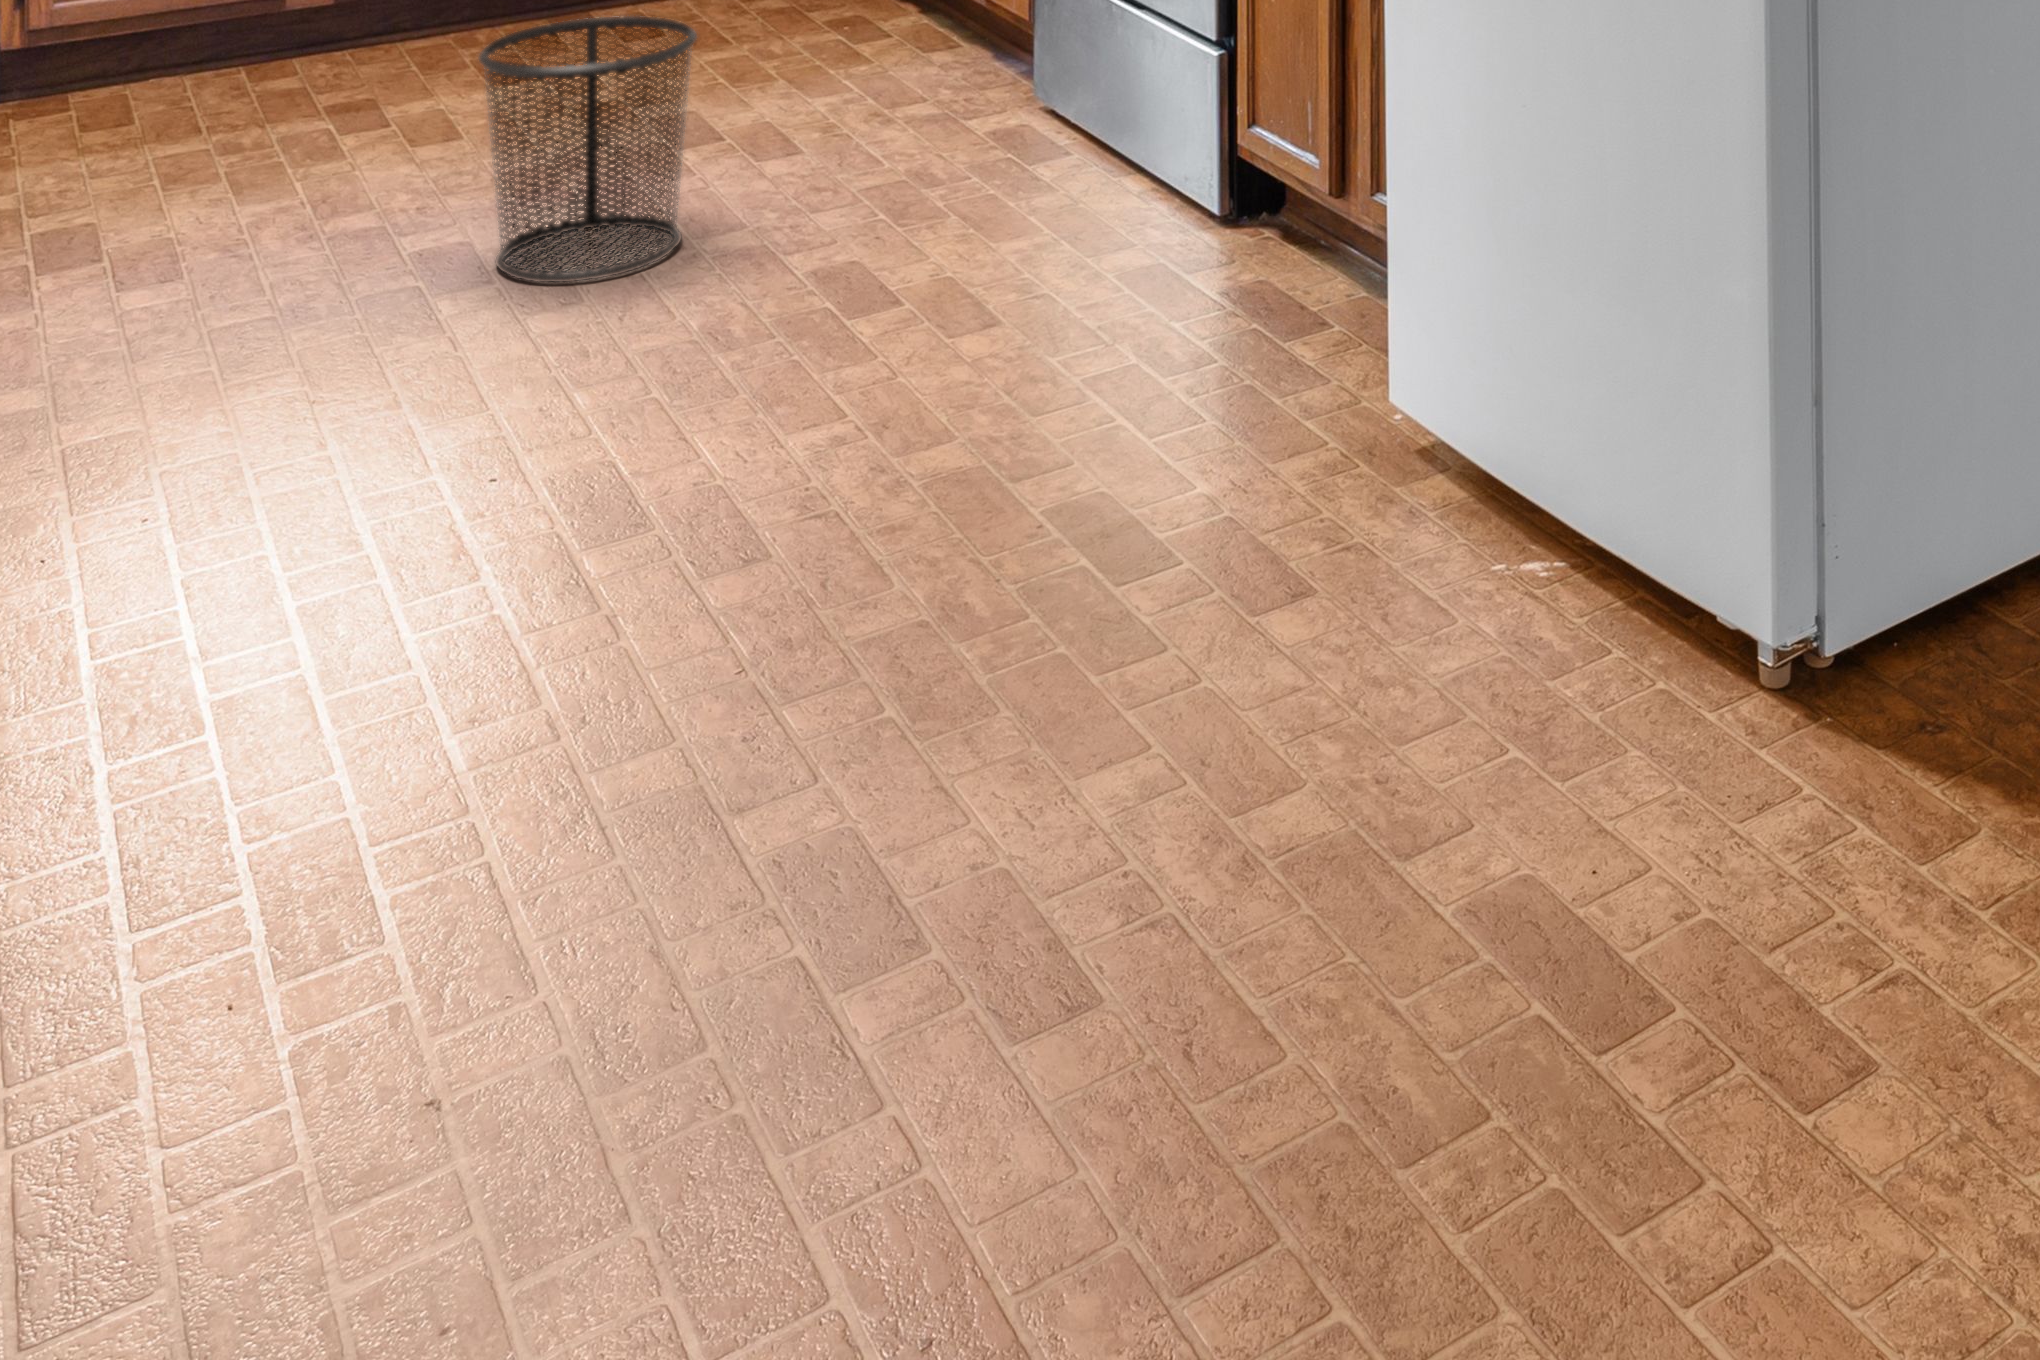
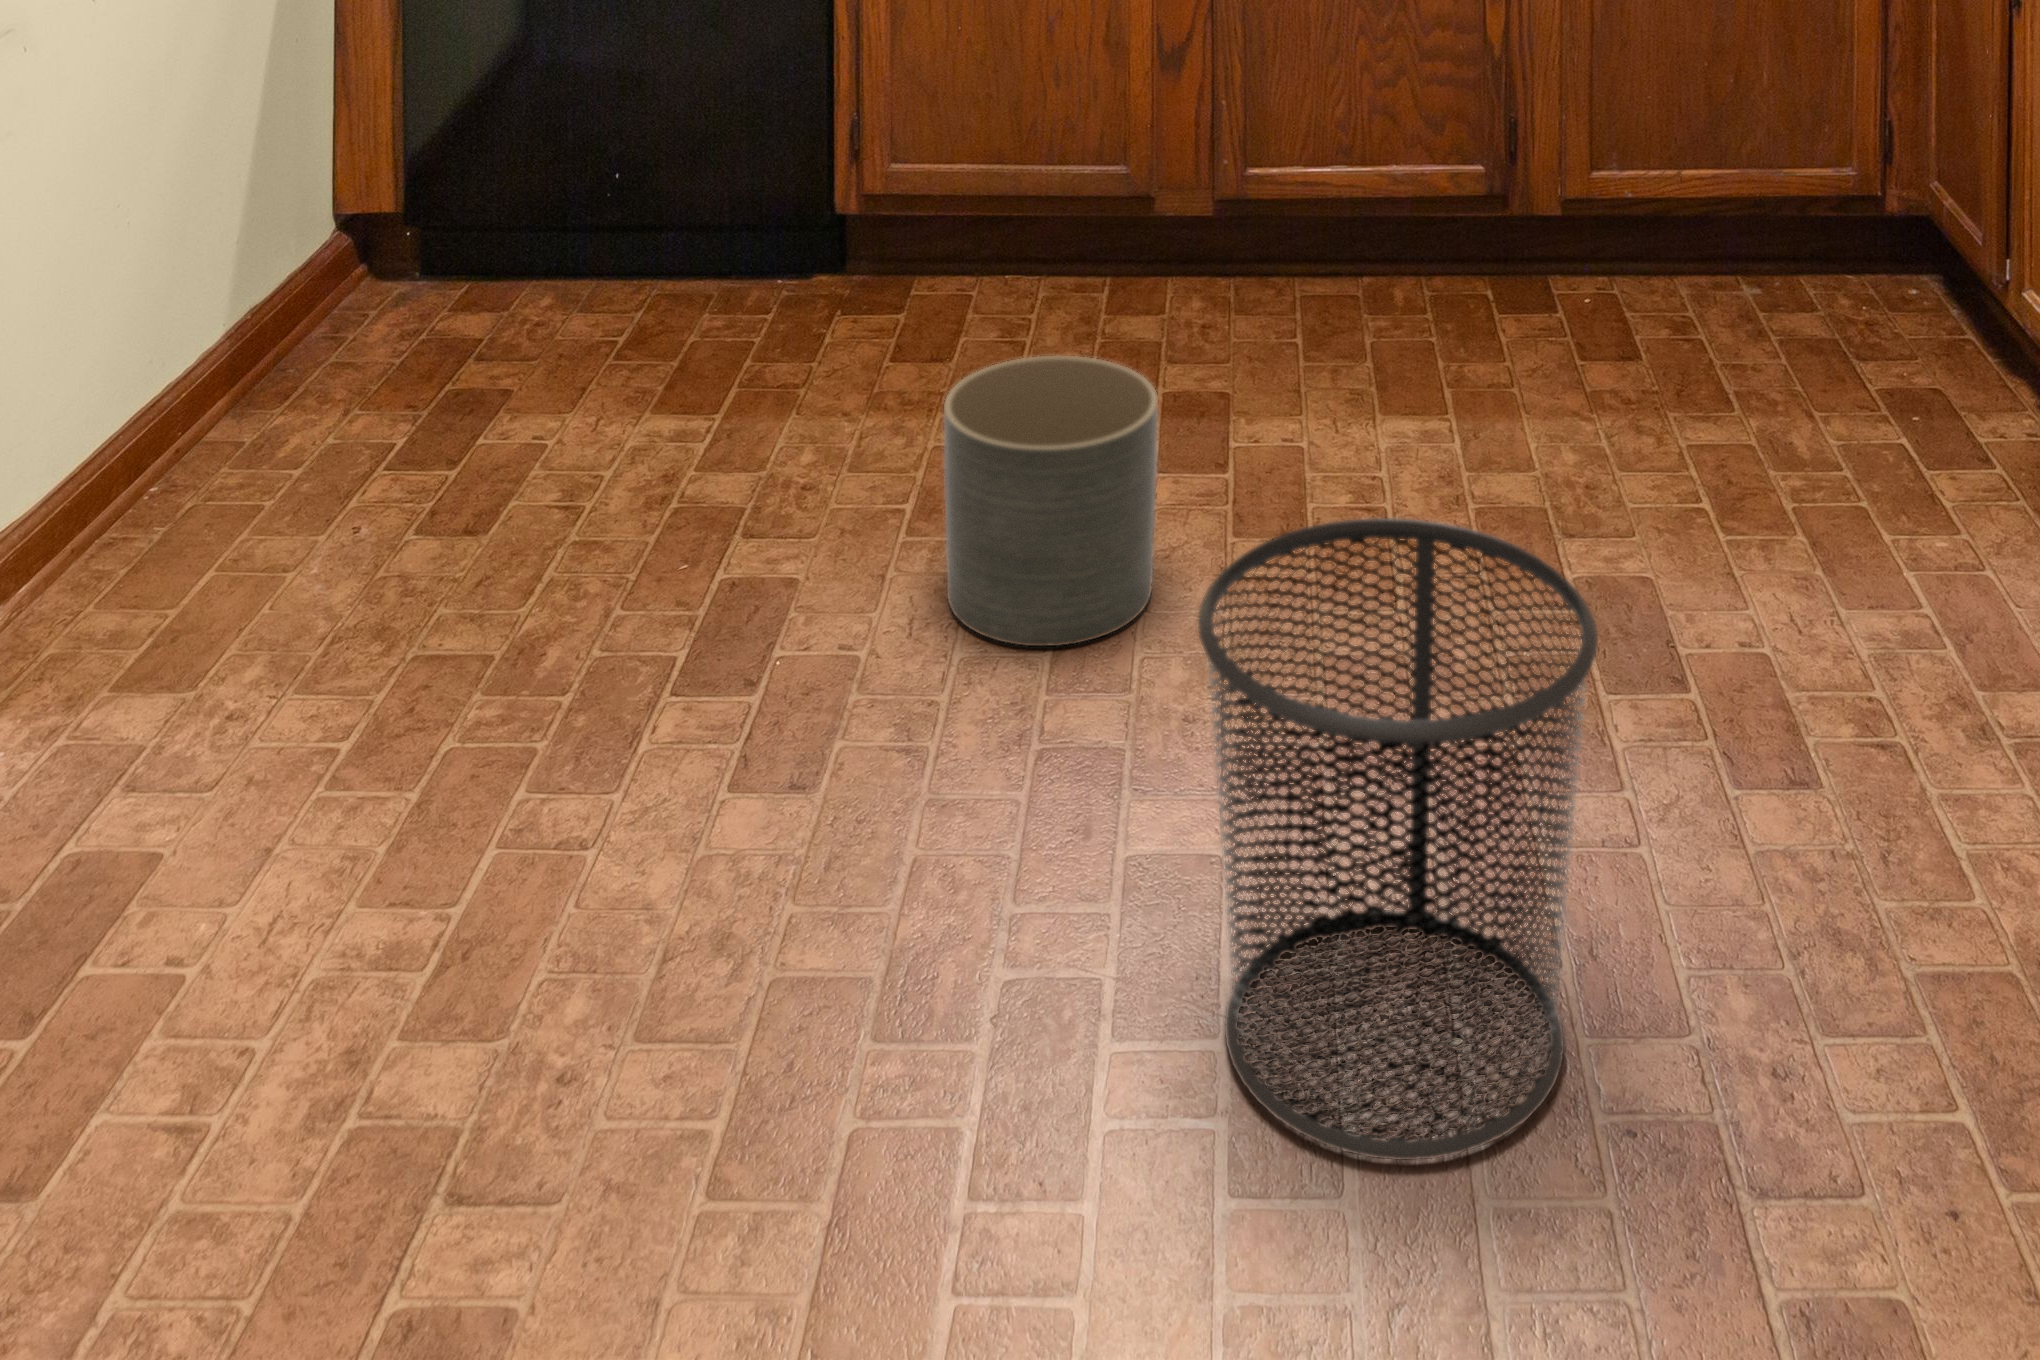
planter: none [218,41,374,200] -> present [944,356,1158,646]

